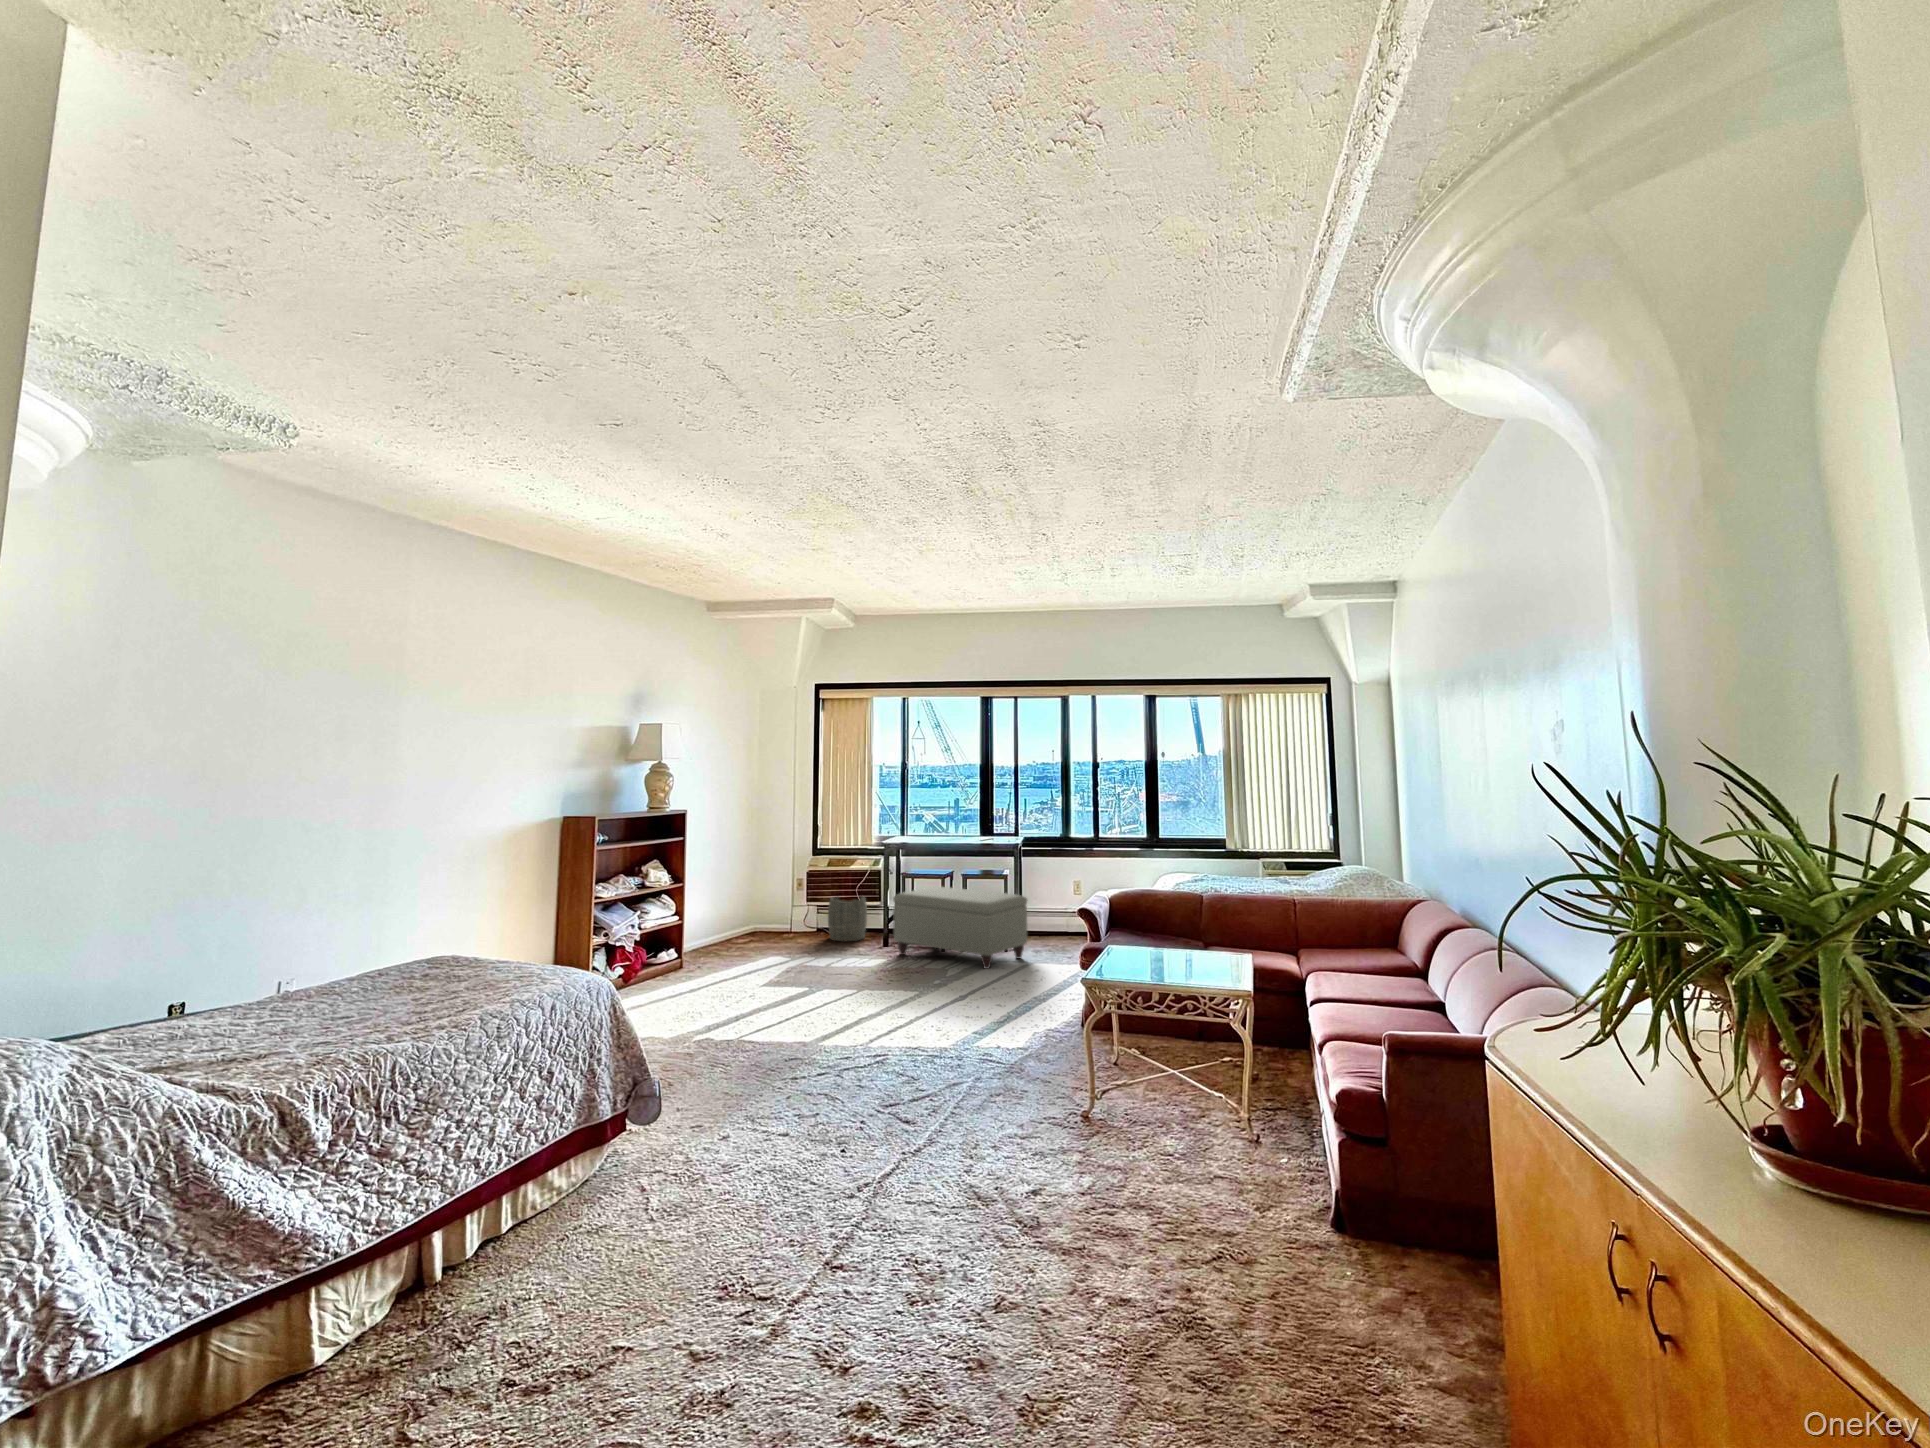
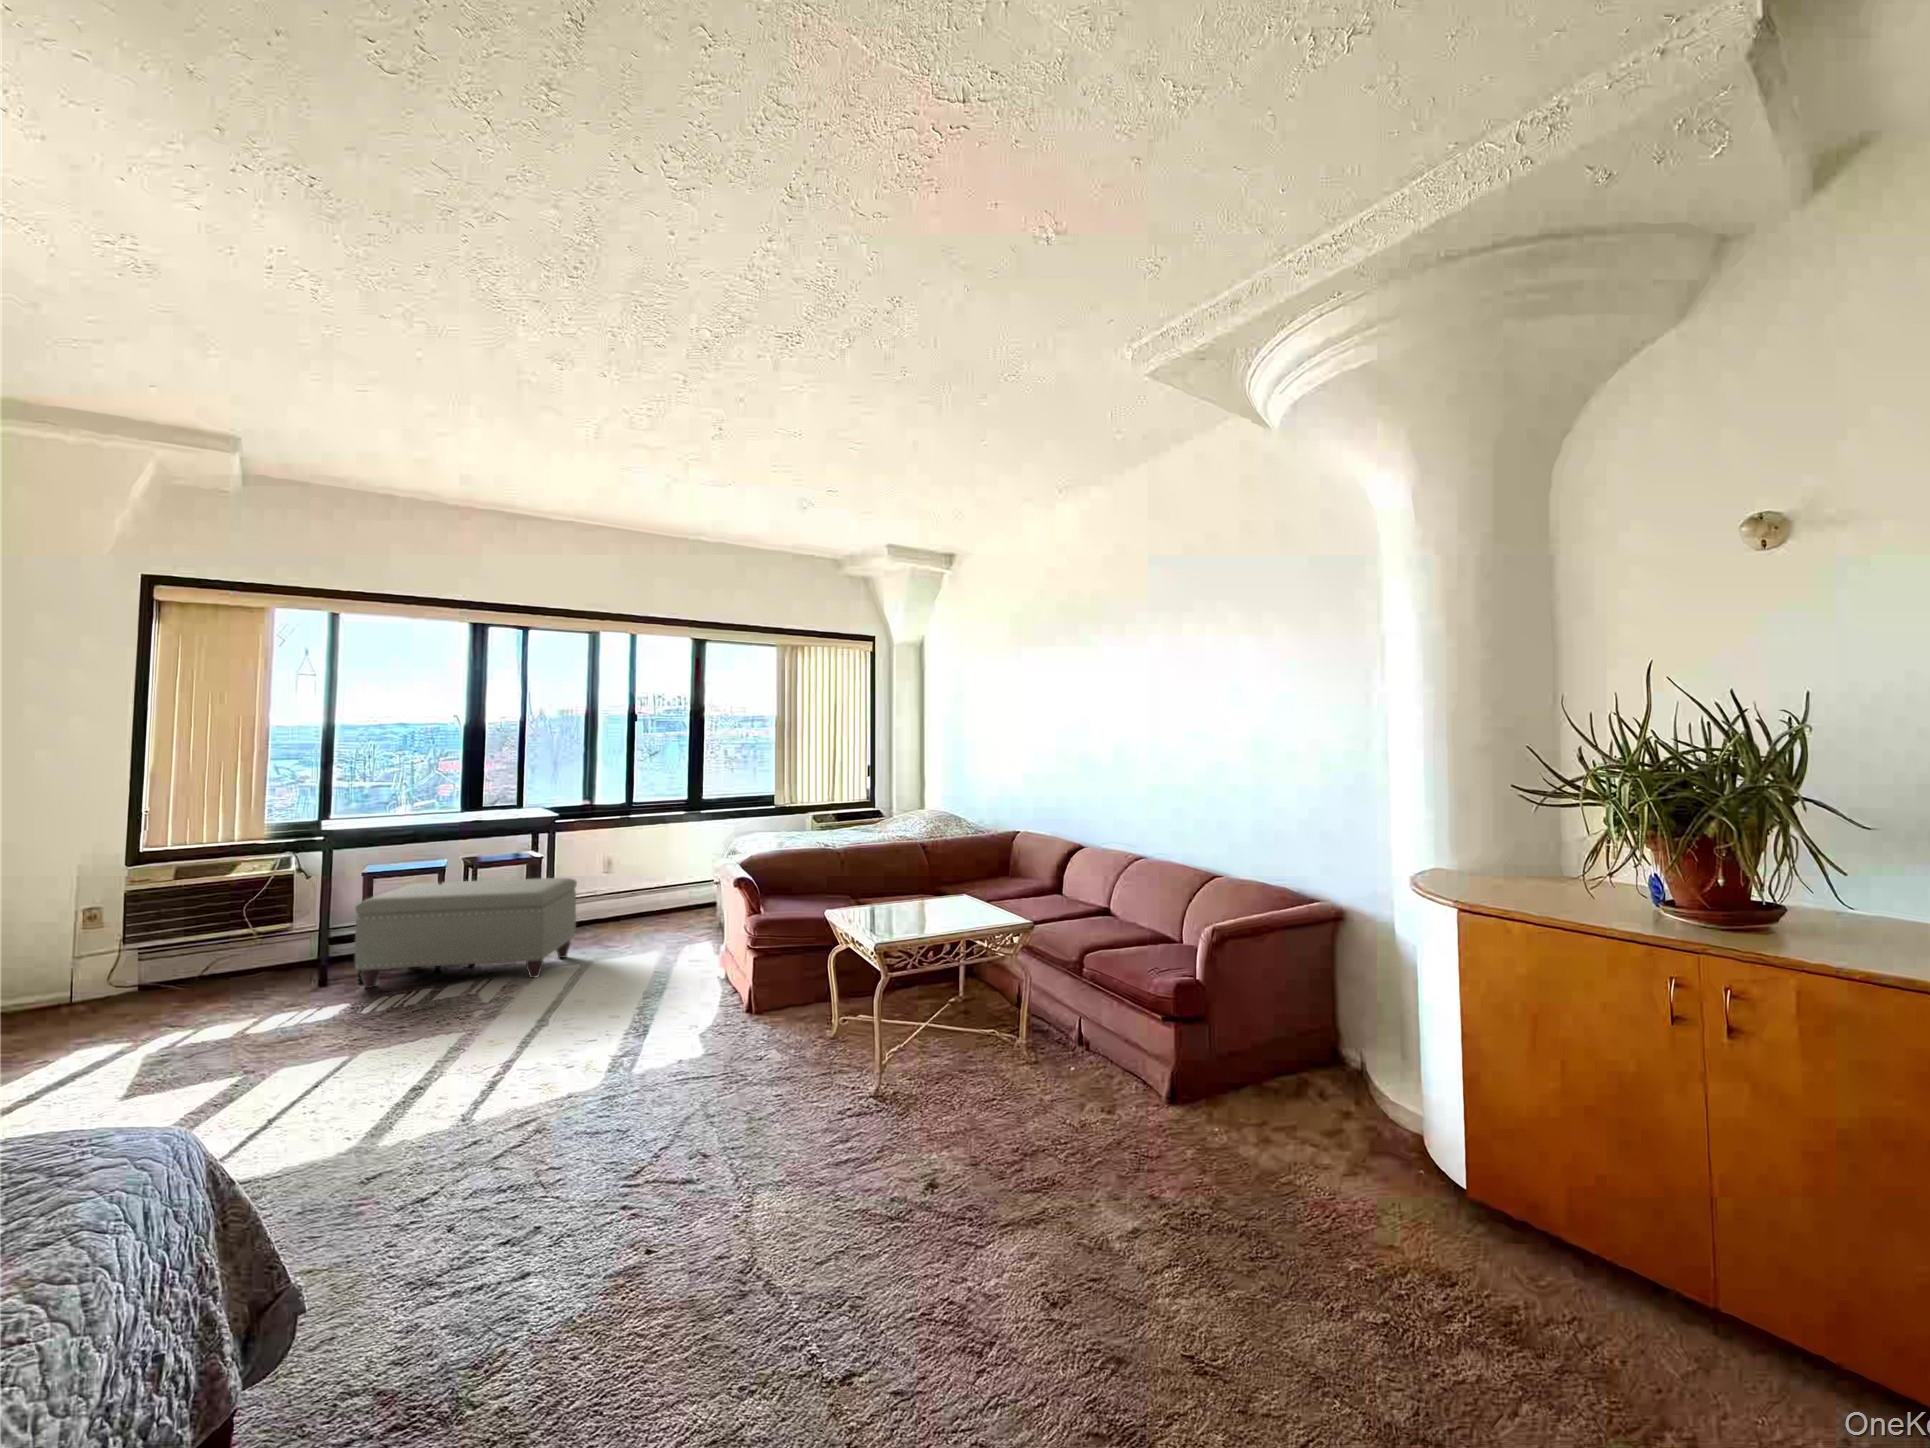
woven basket: present [828,897,867,941] -> none [182,916,267,993]

